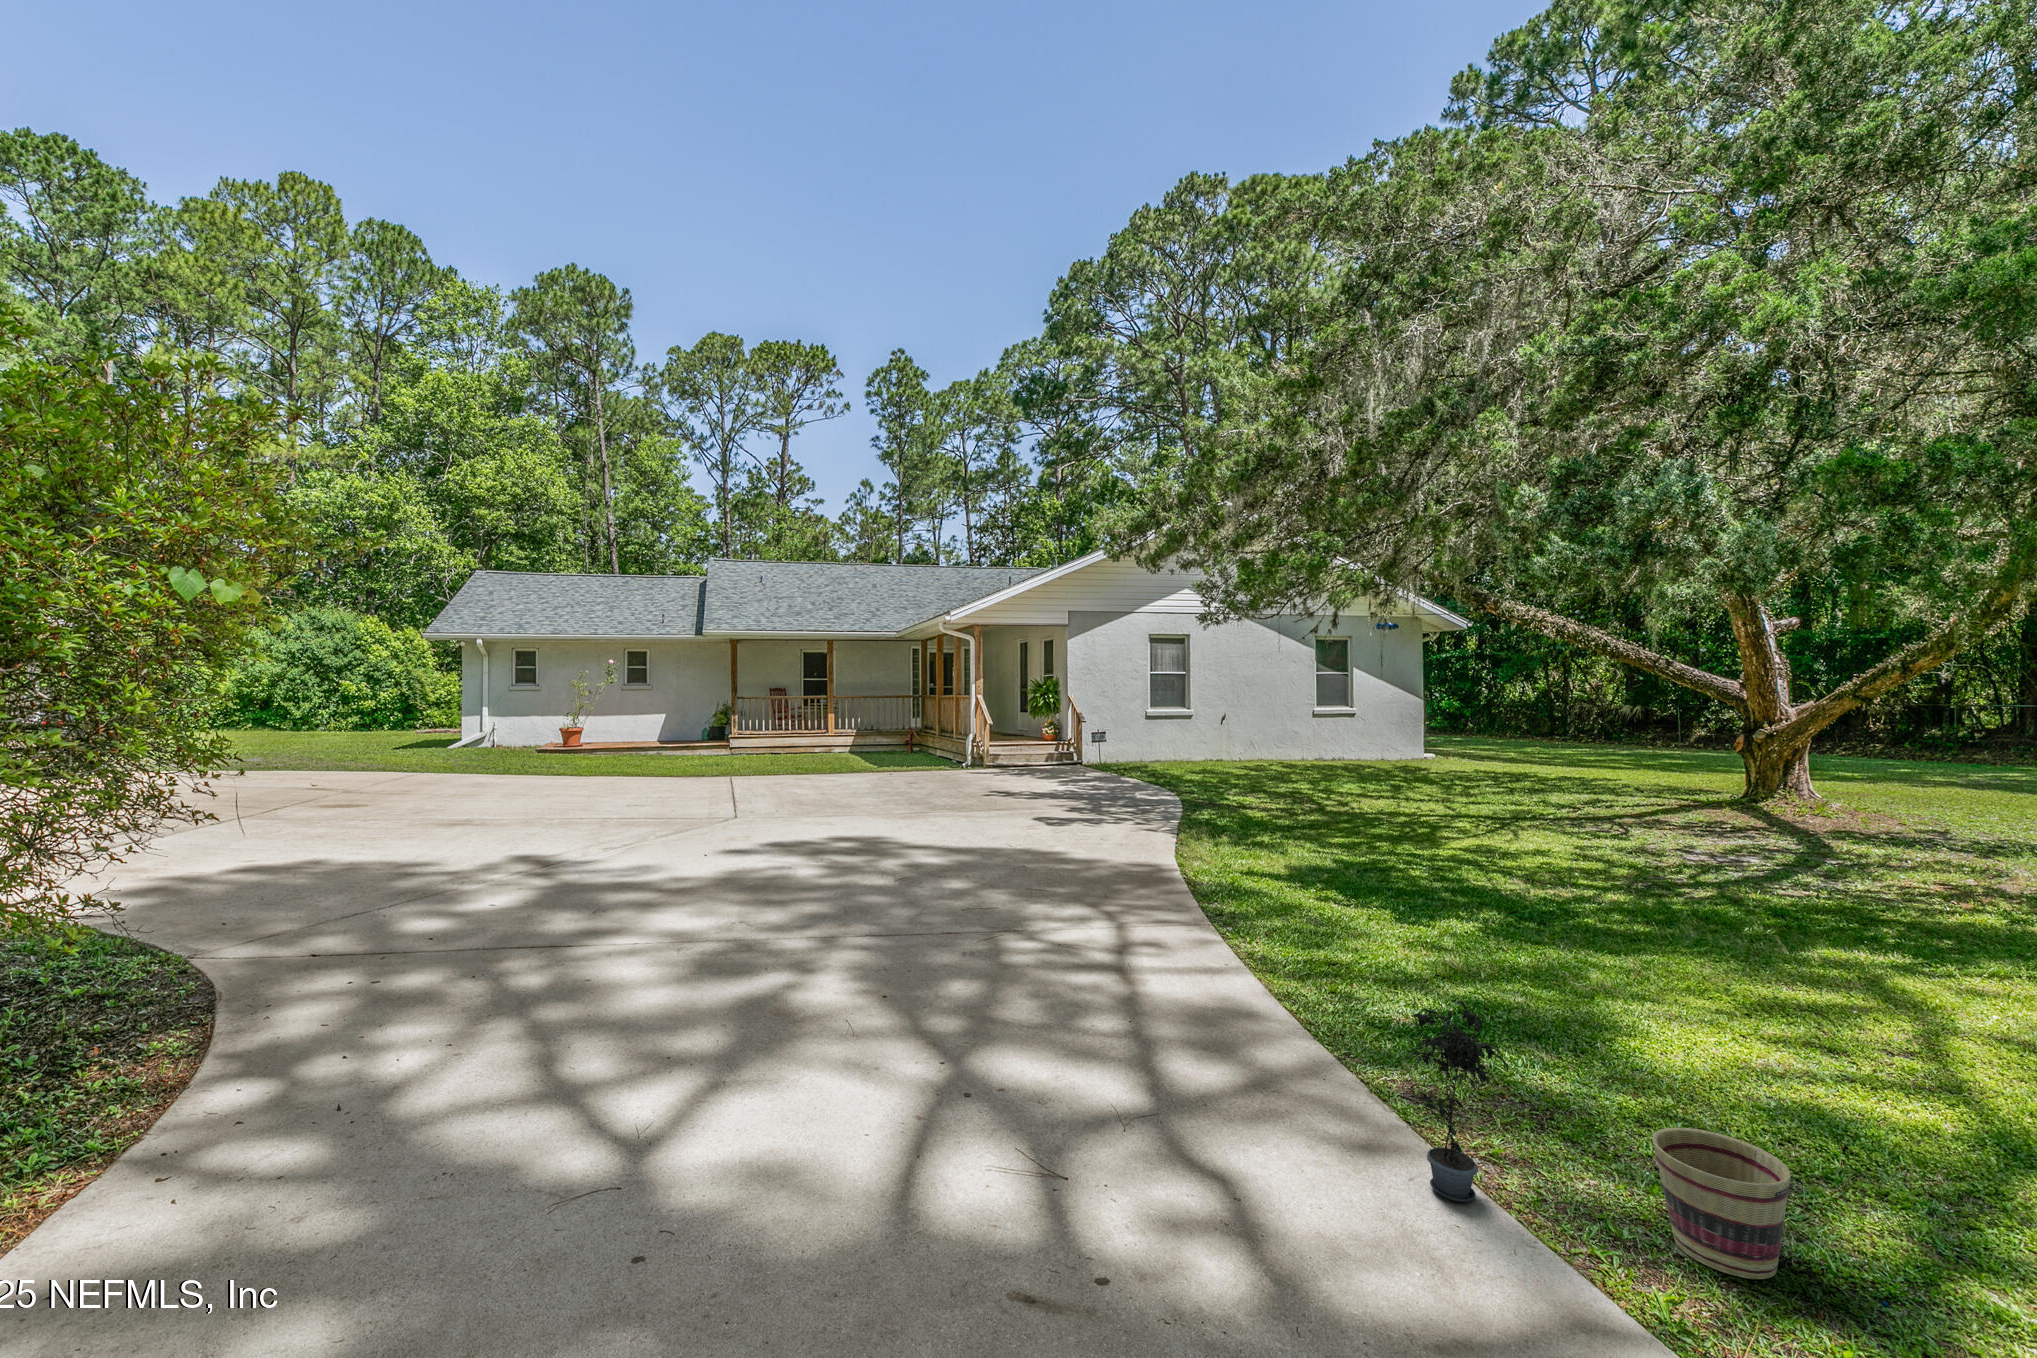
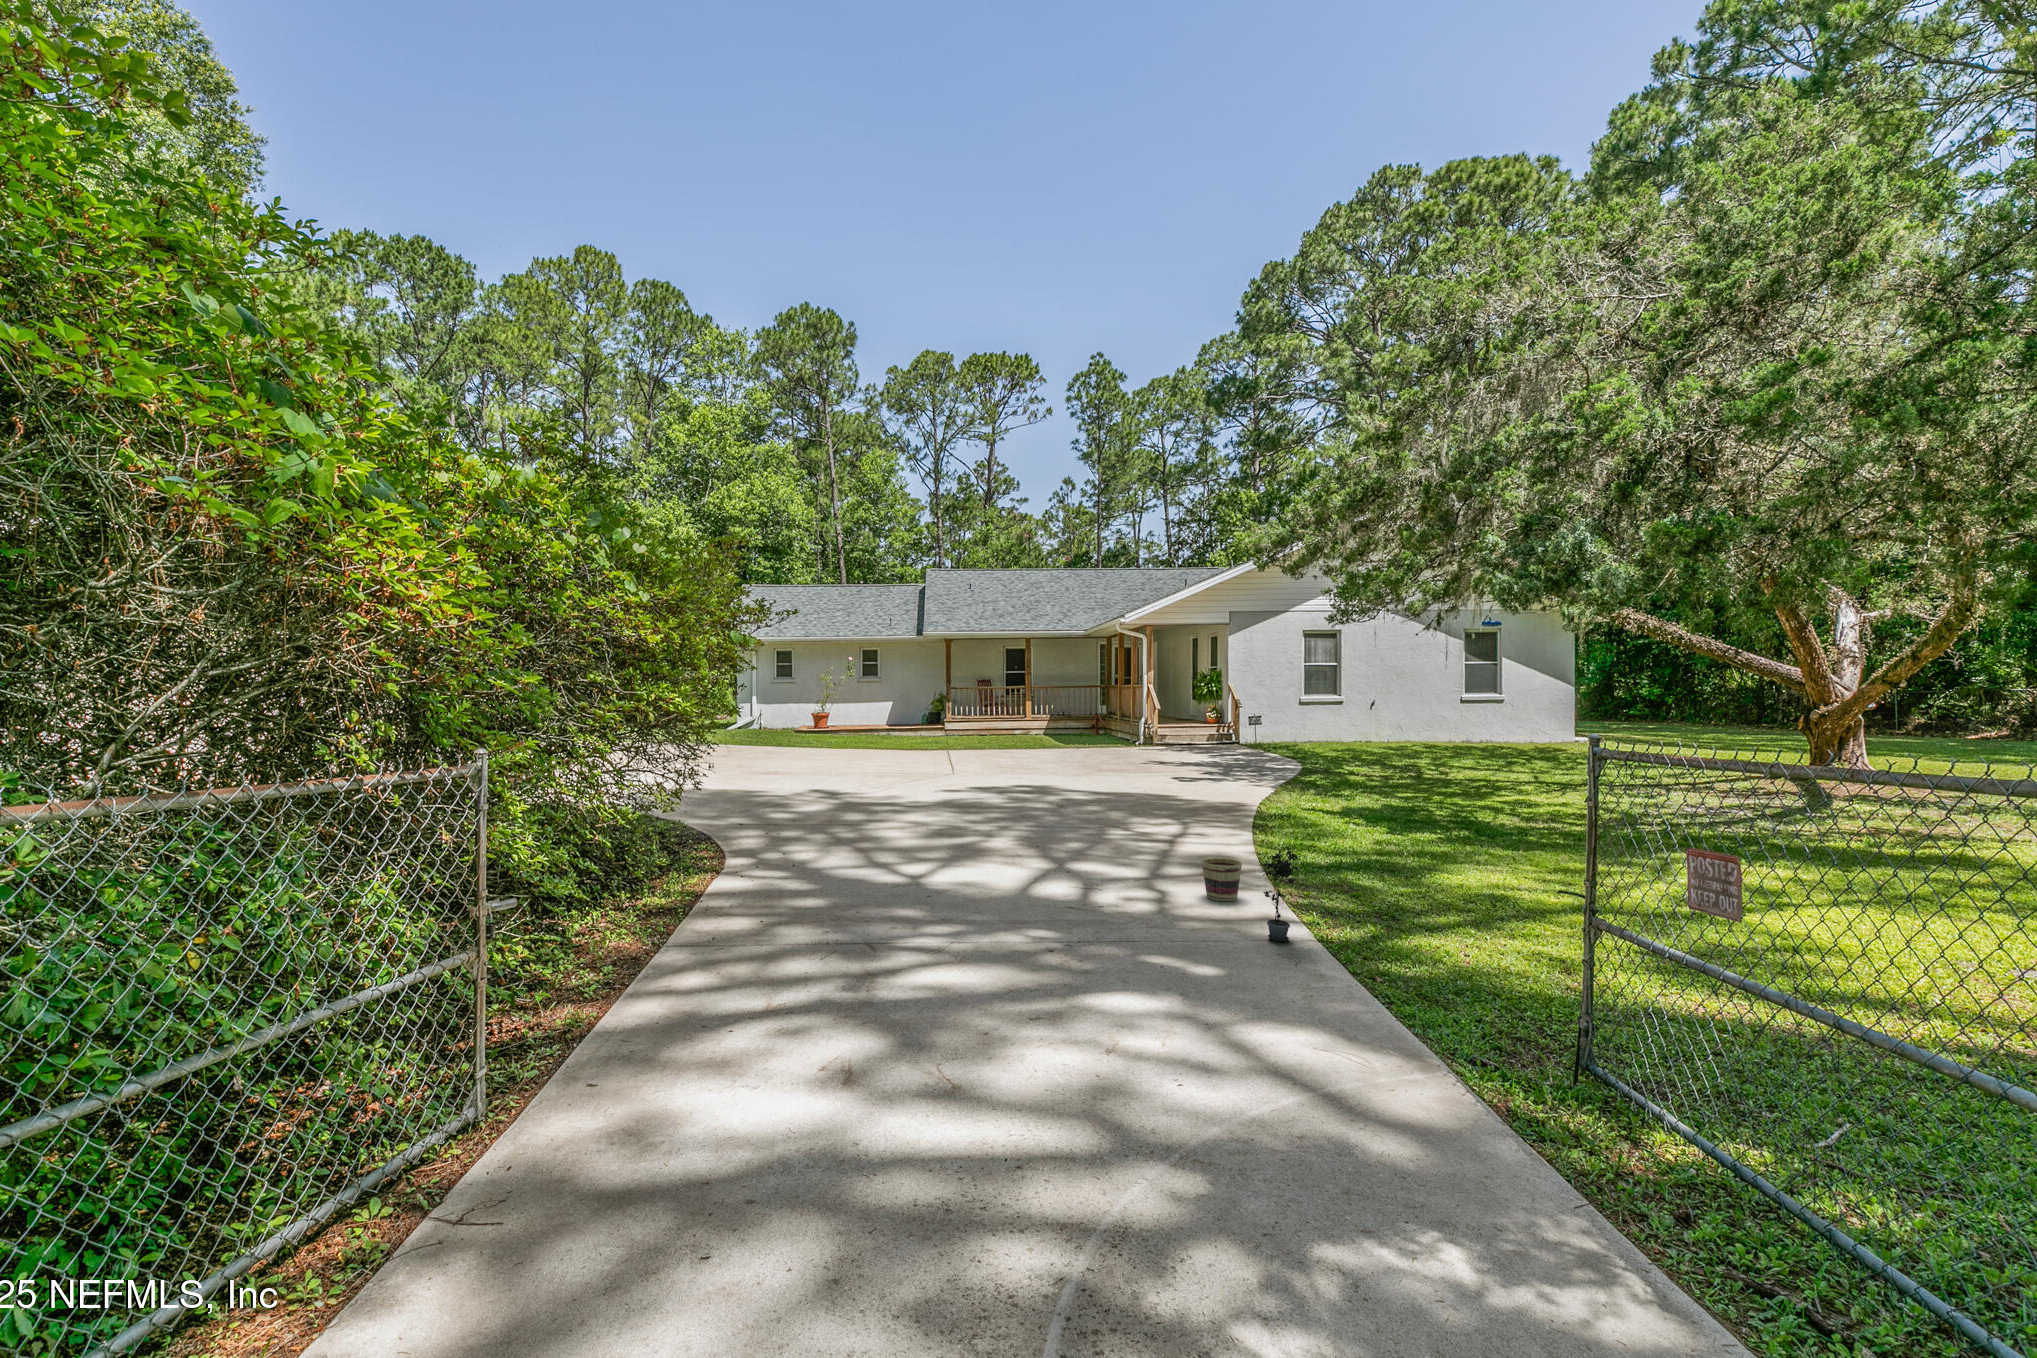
basket: present [1652,1128,1791,1279] -> present [1202,857,1242,901]

